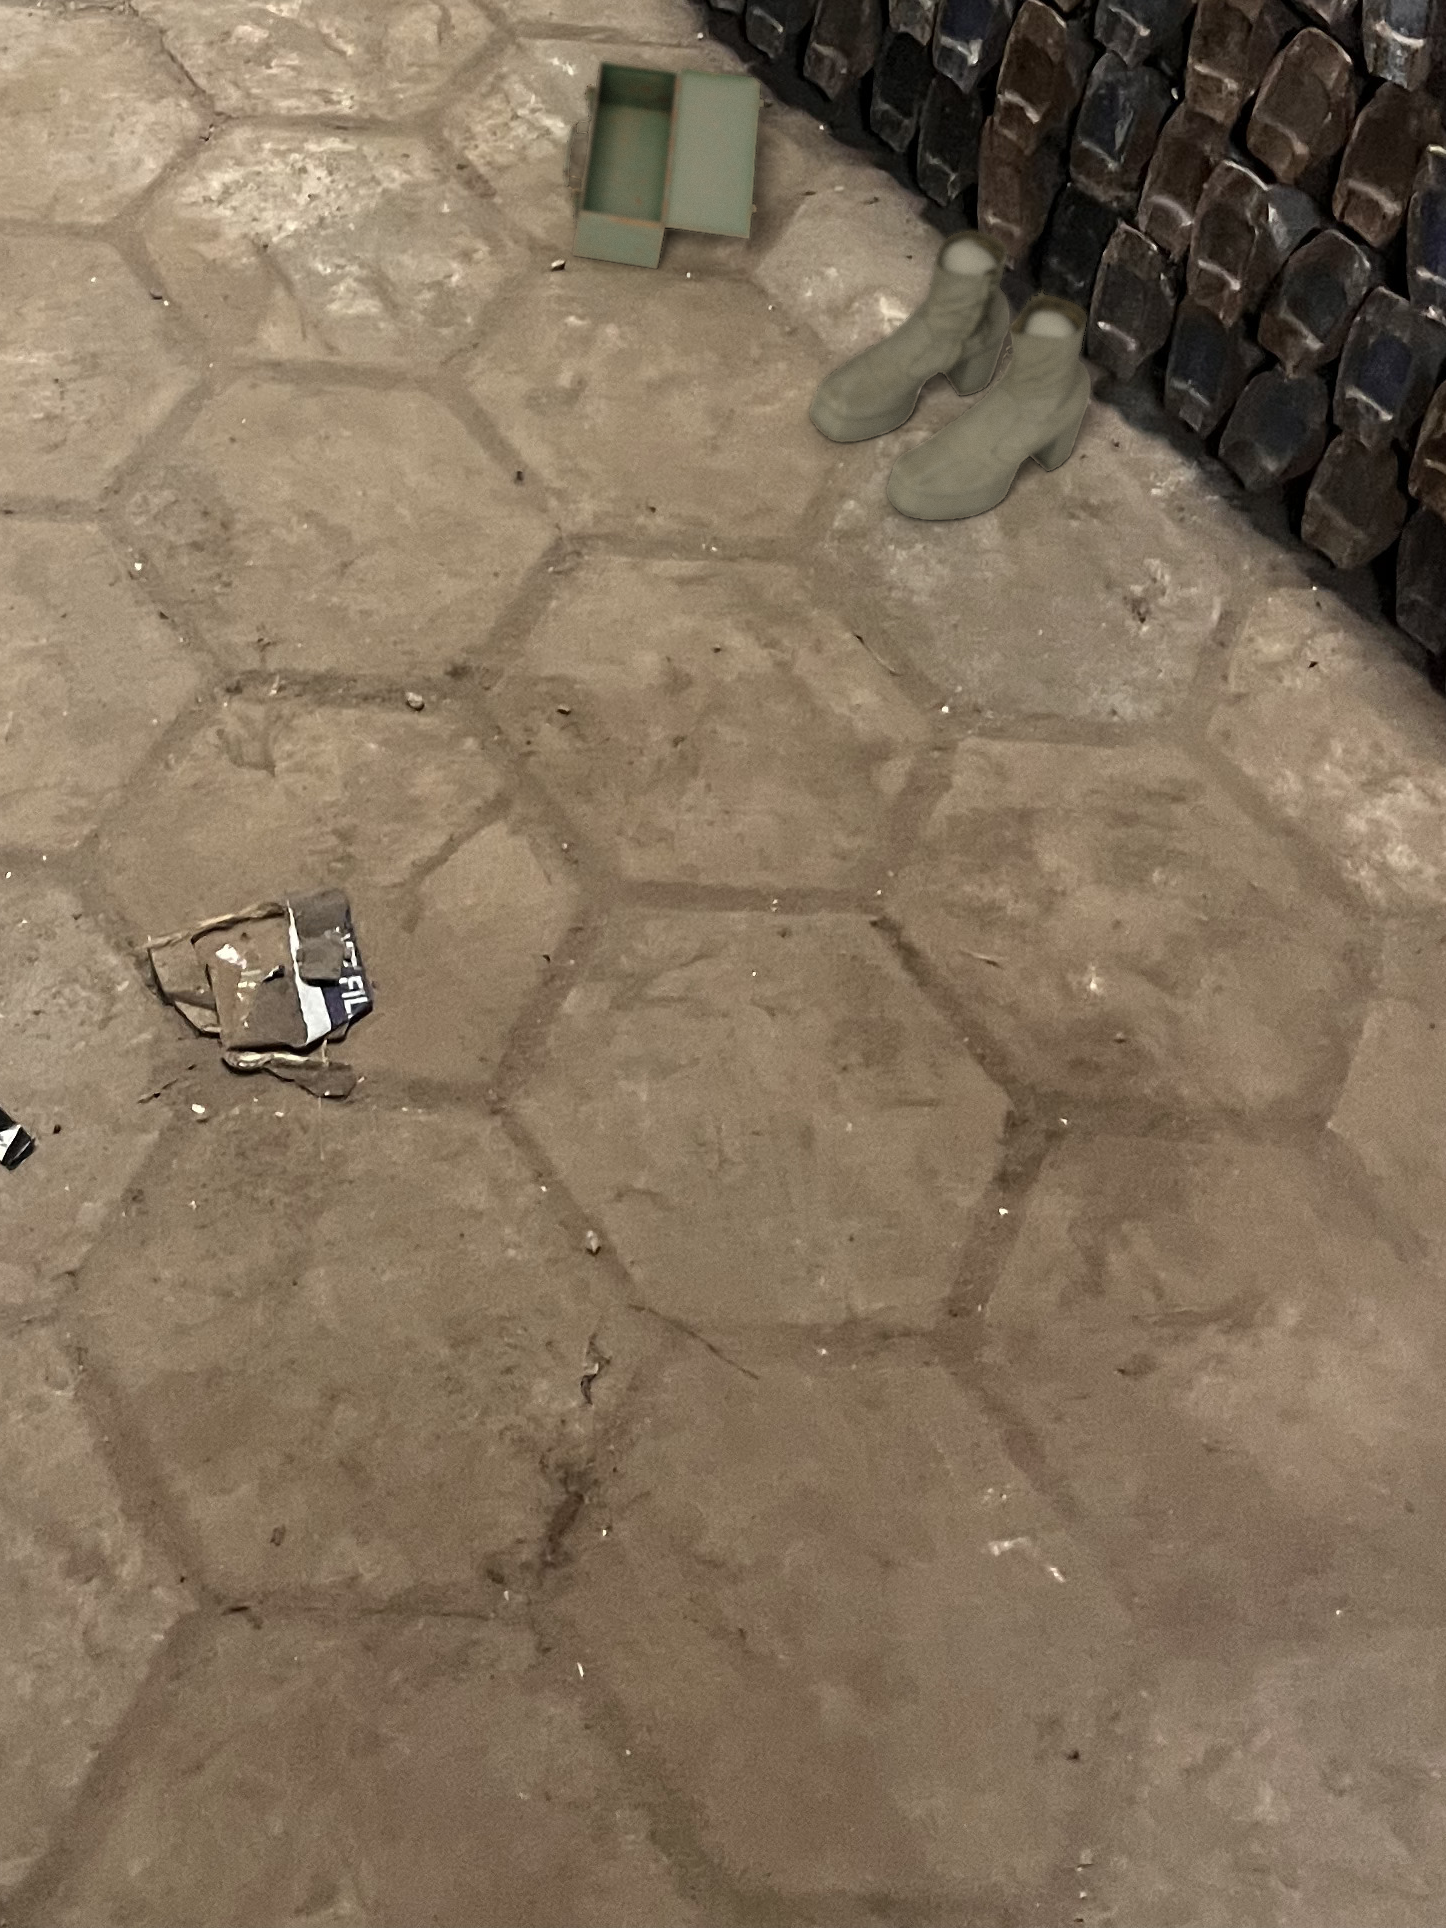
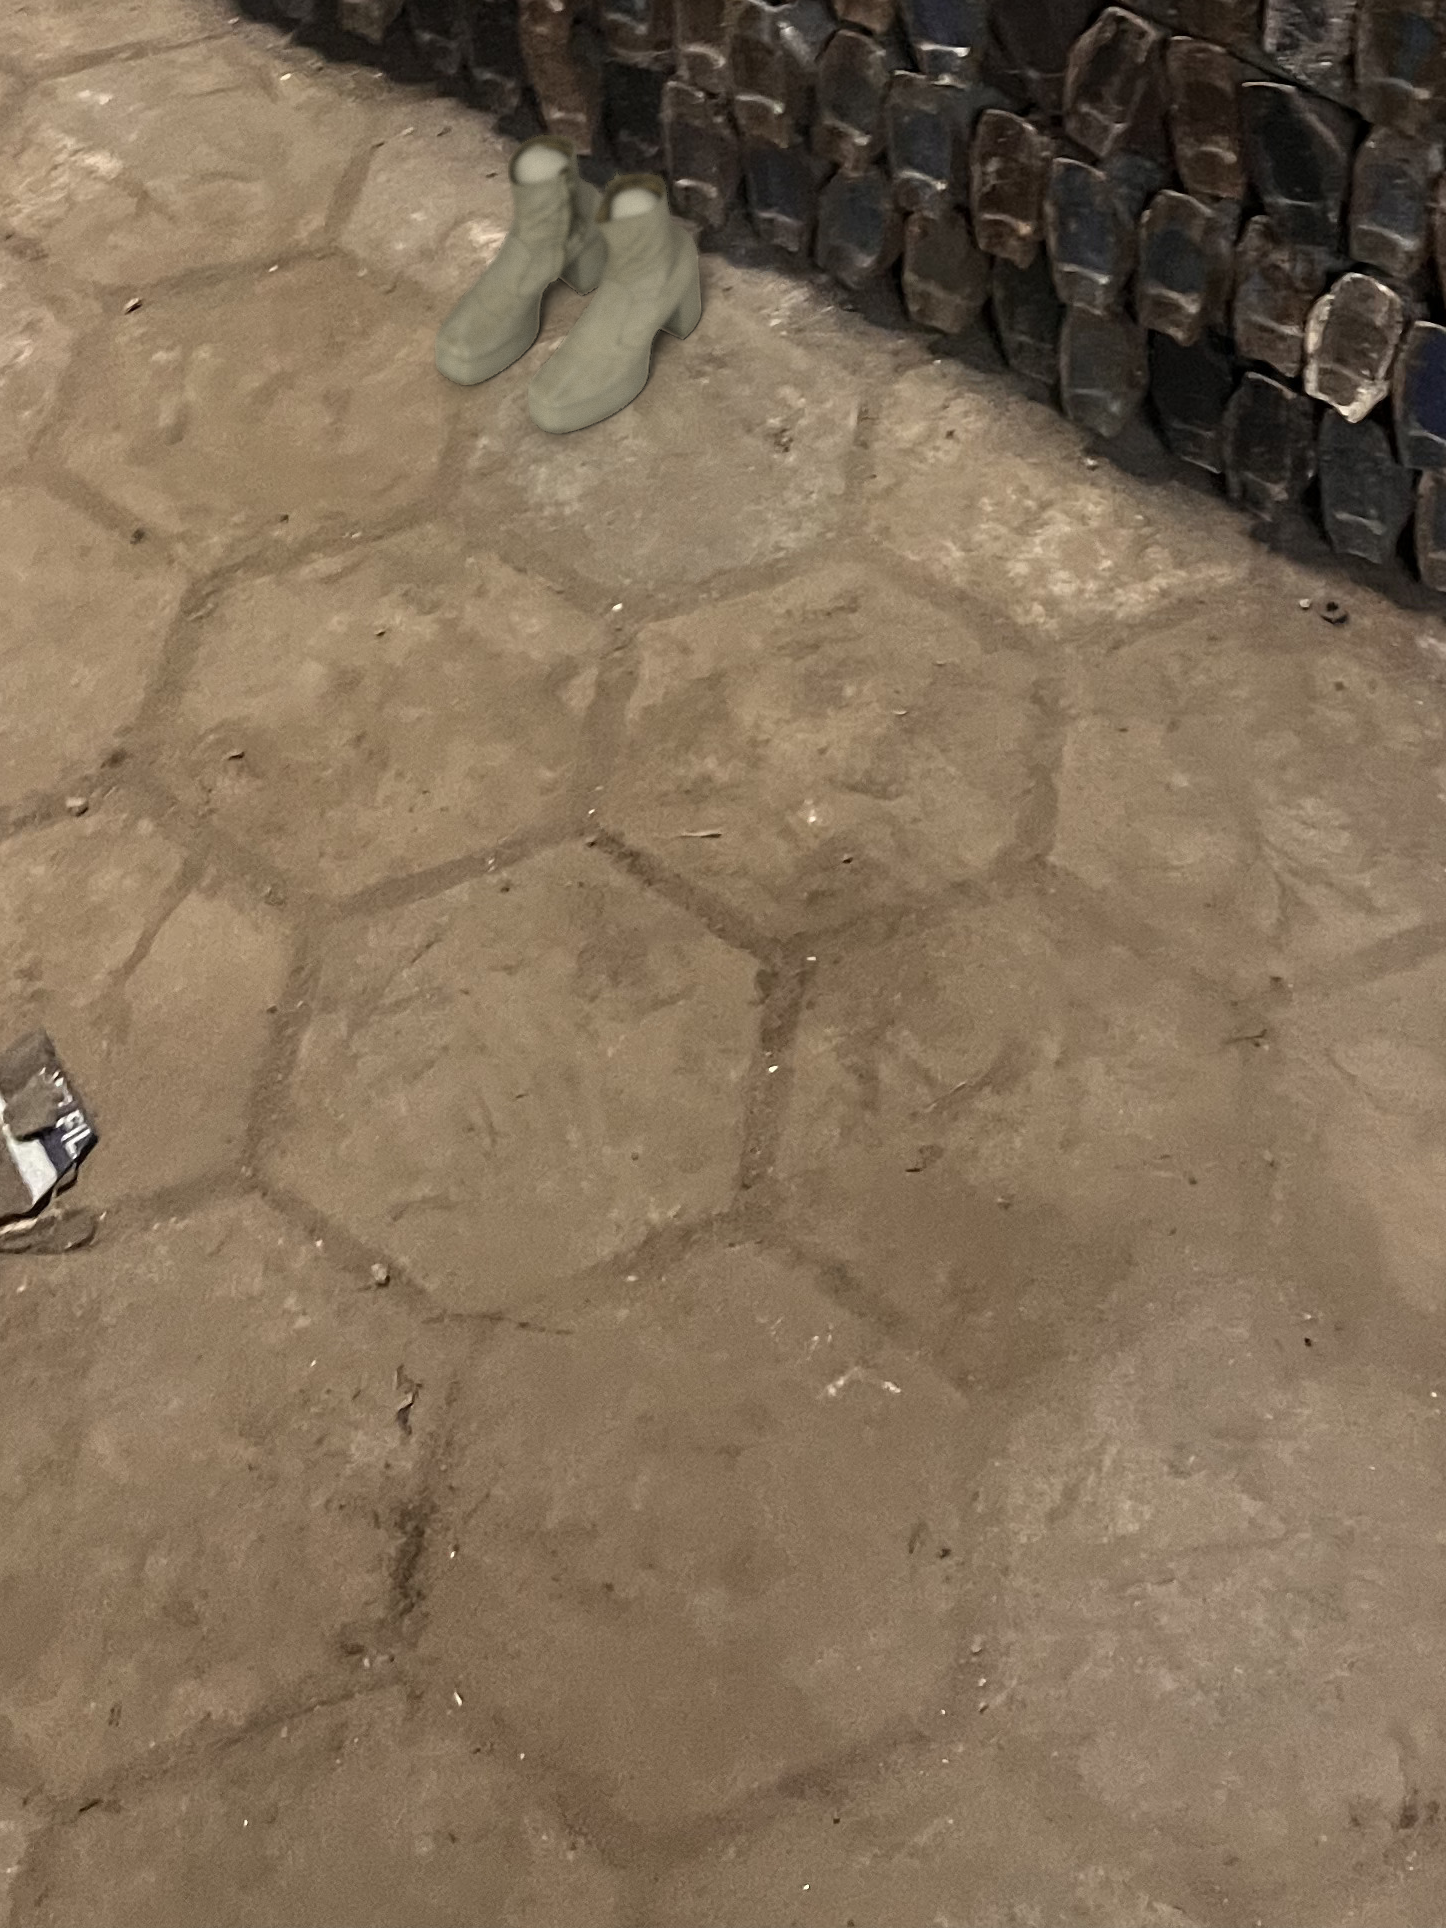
toolbox: present [563,61,764,268] -> none [119,48,331,291]

